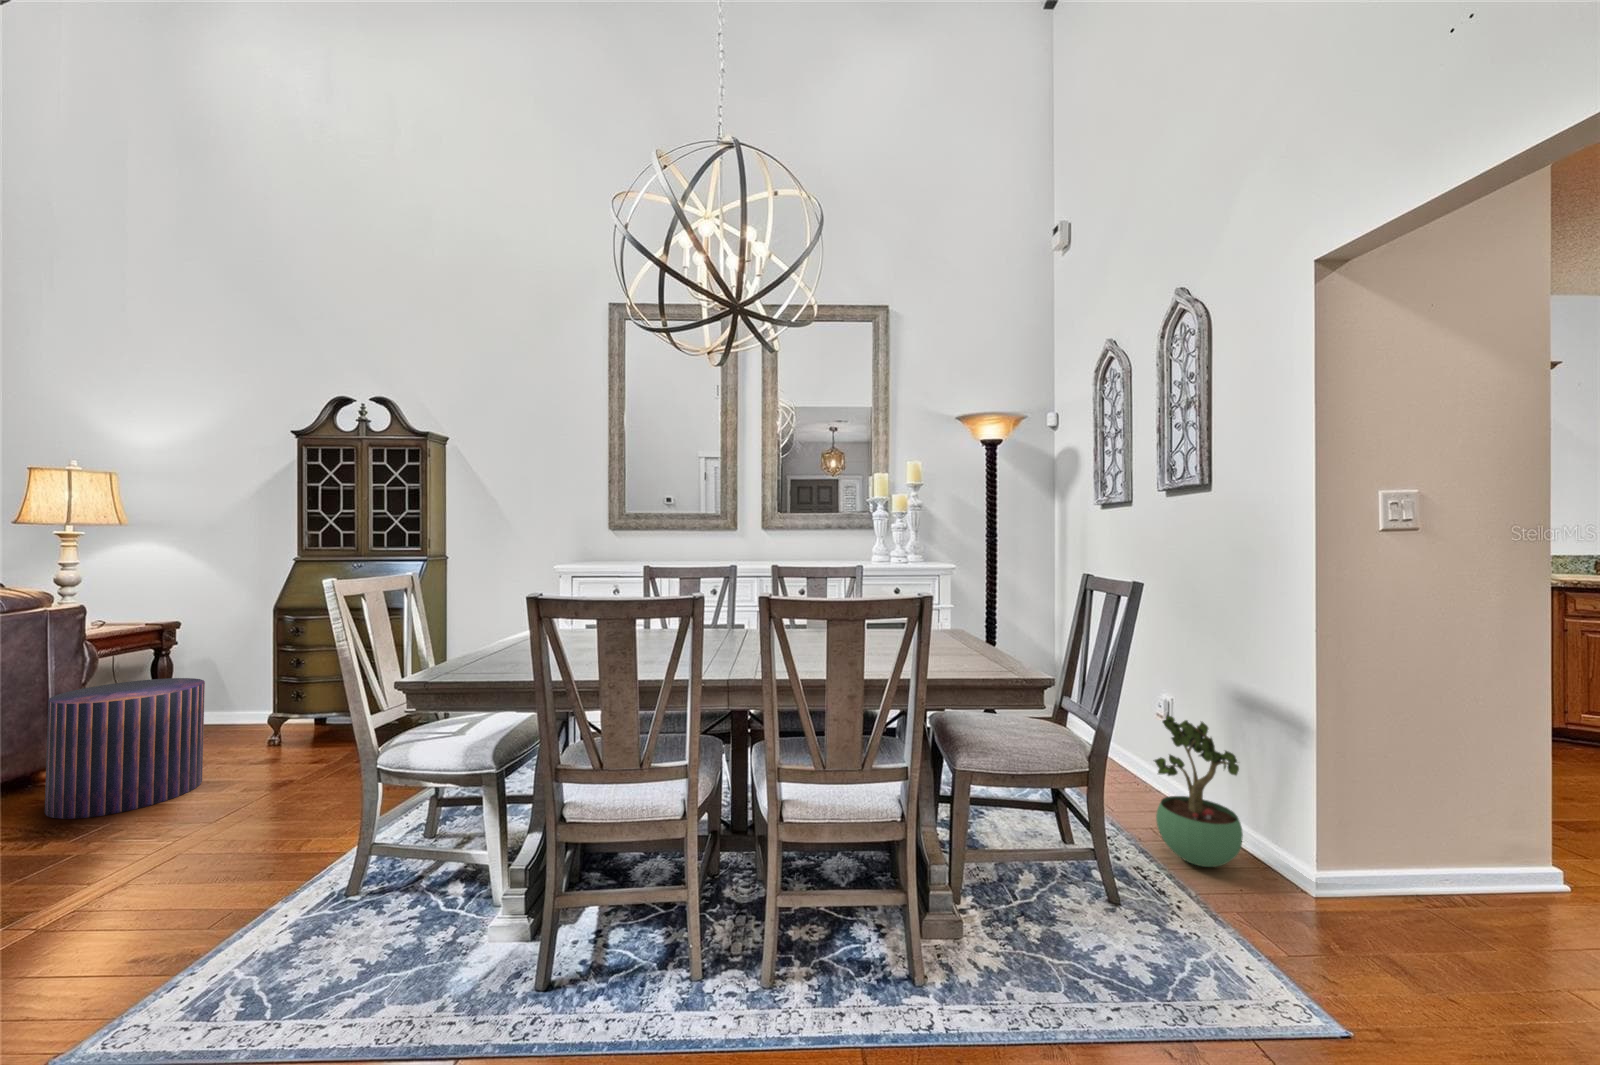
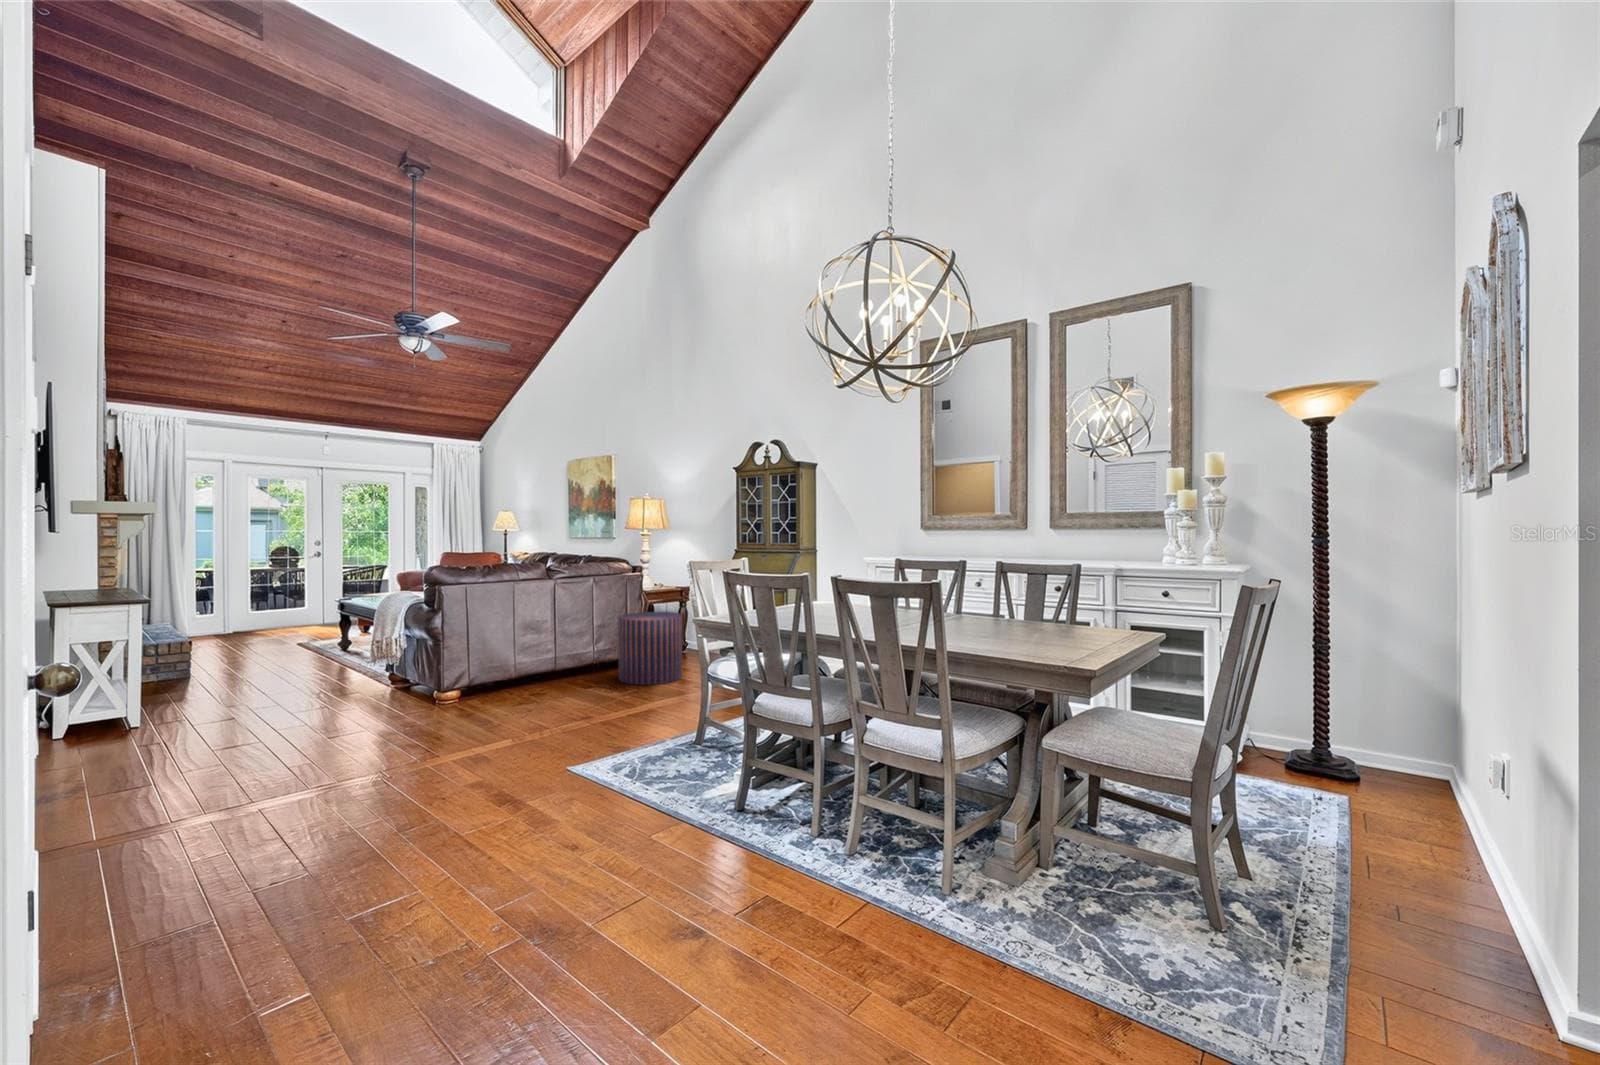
potted plant: present [1154,716,1243,867] -> none [1387,761,1524,976]

